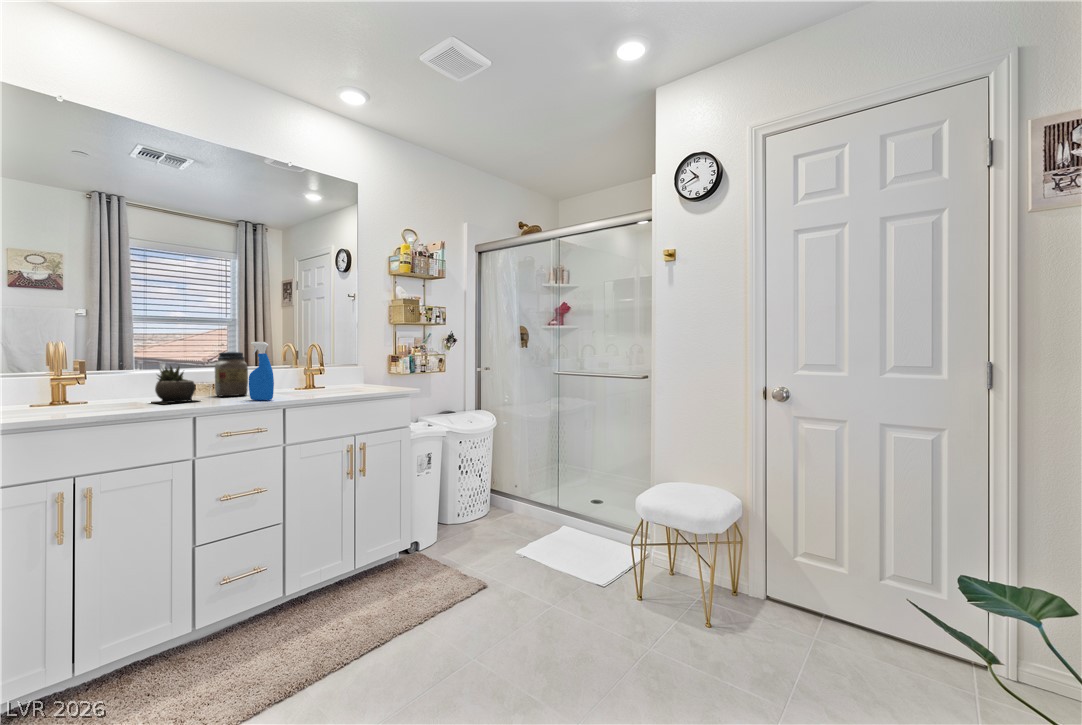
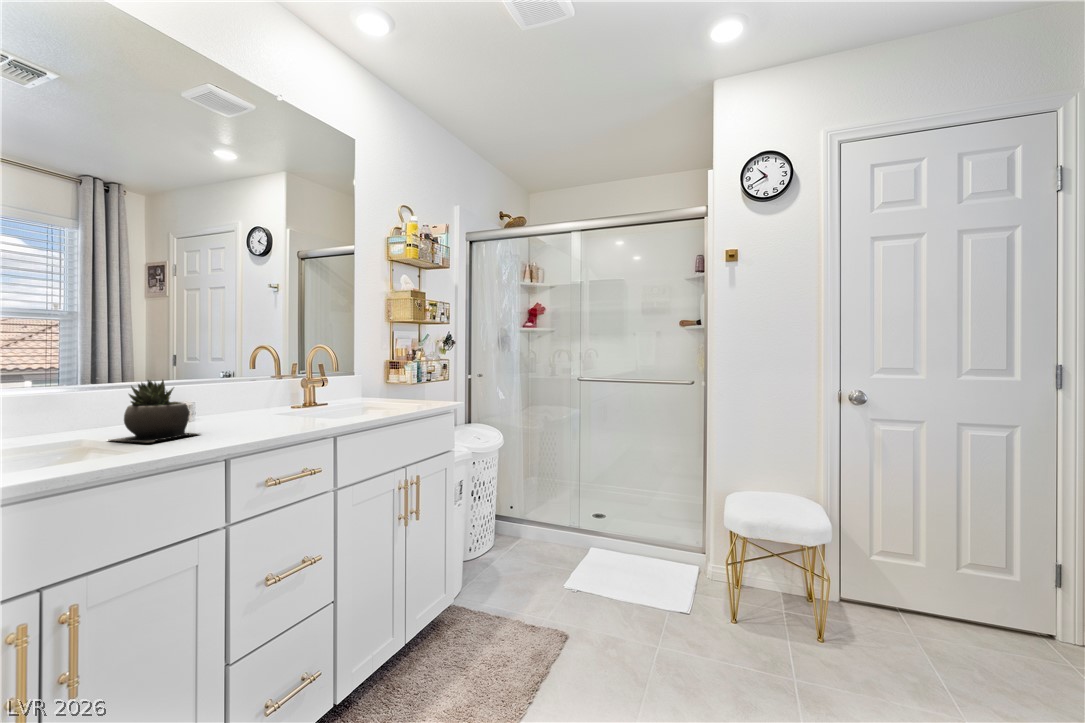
spray bottle: present [249,342,274,400] -> none [276,343,317,428]
jar: present [215,352,248,397] -> none [198,358,253,425]

